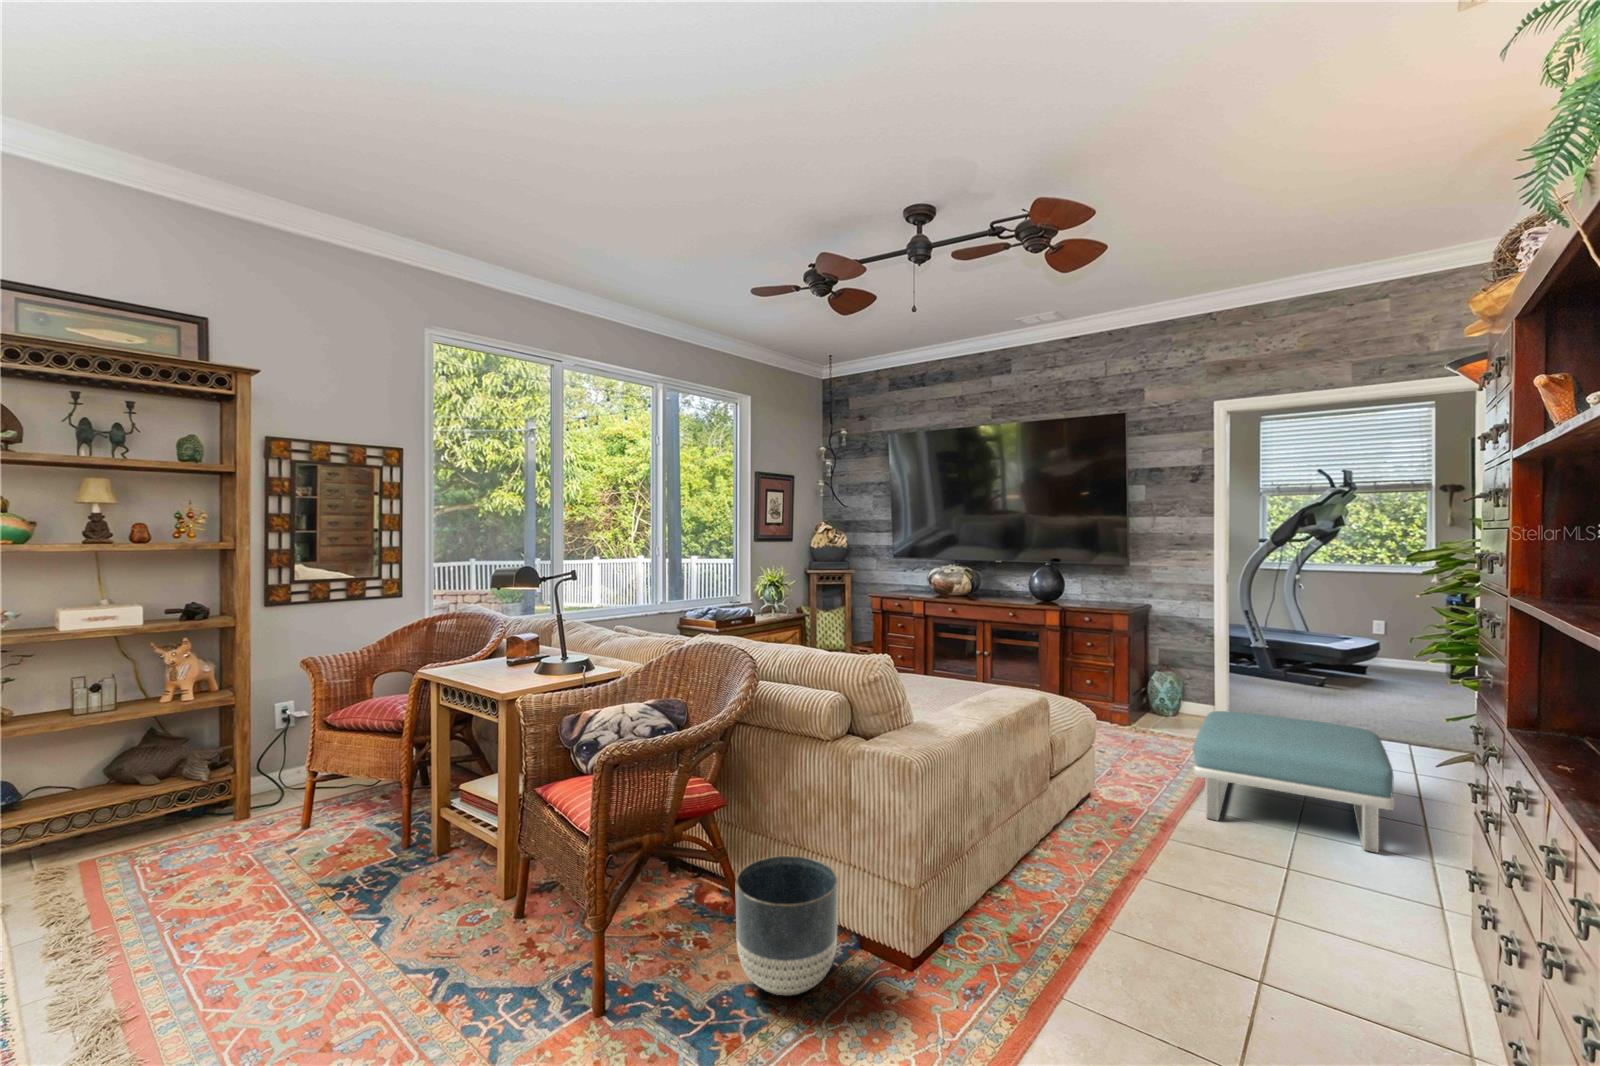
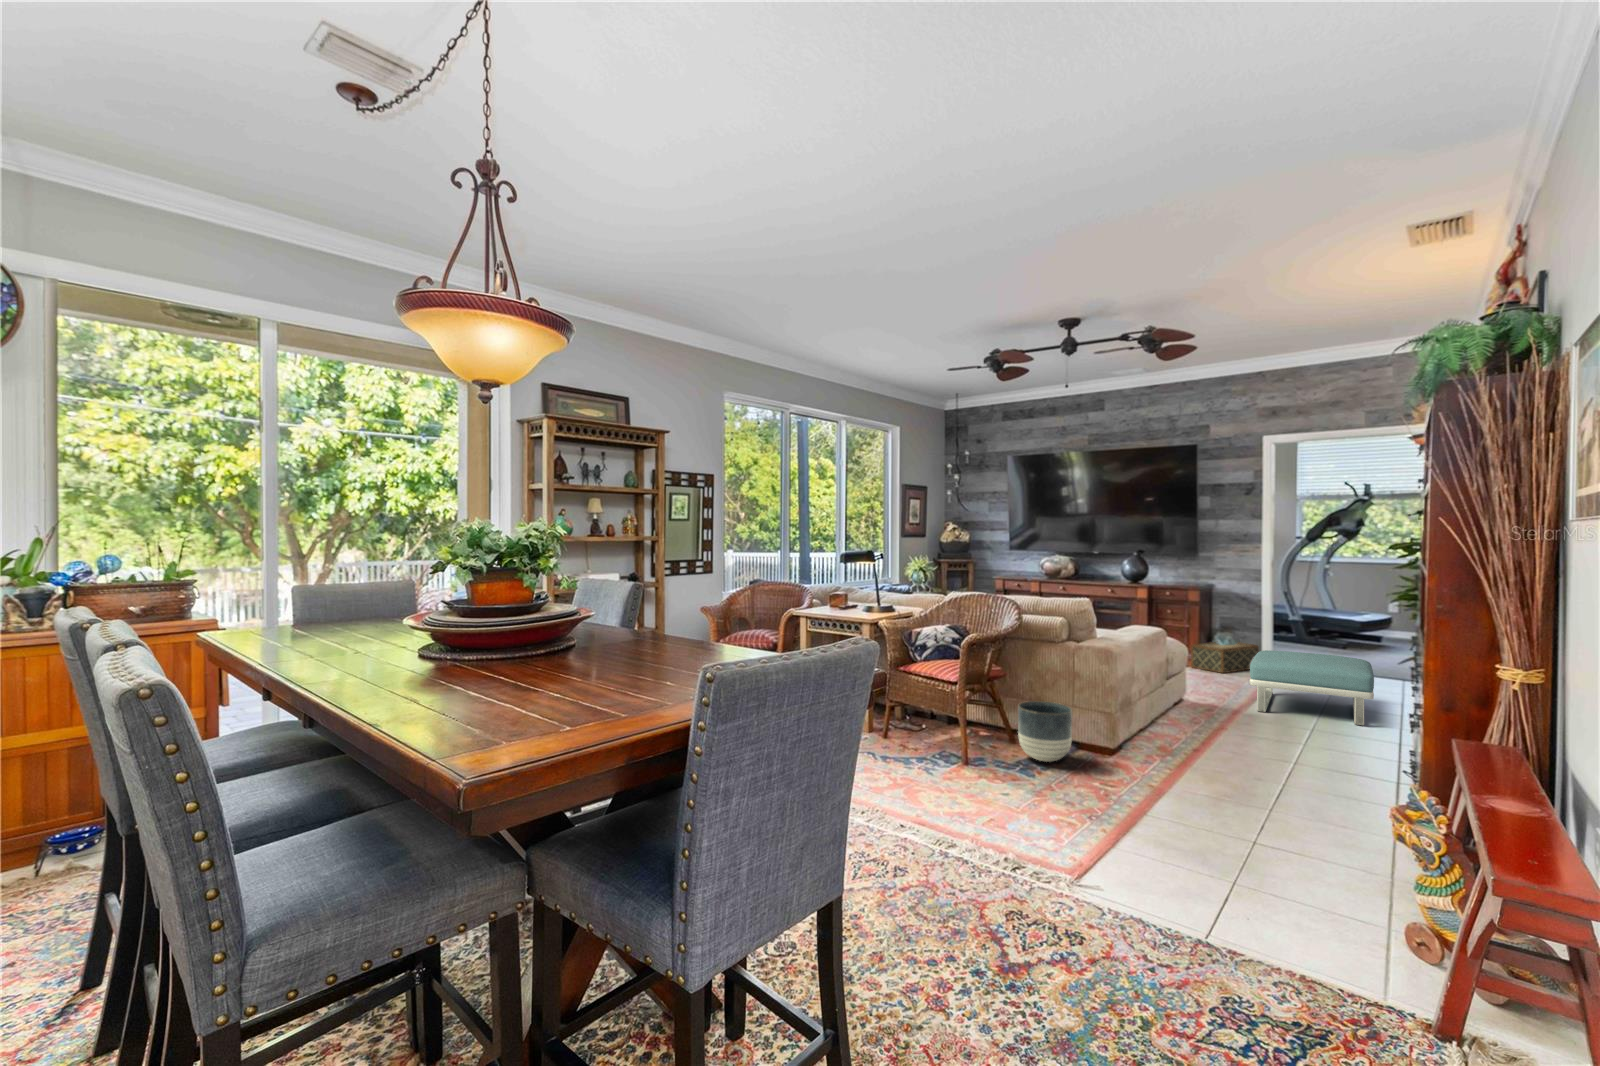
woven basket: none [1119,682,1211,733] -> present [1191,642,1259,673]

